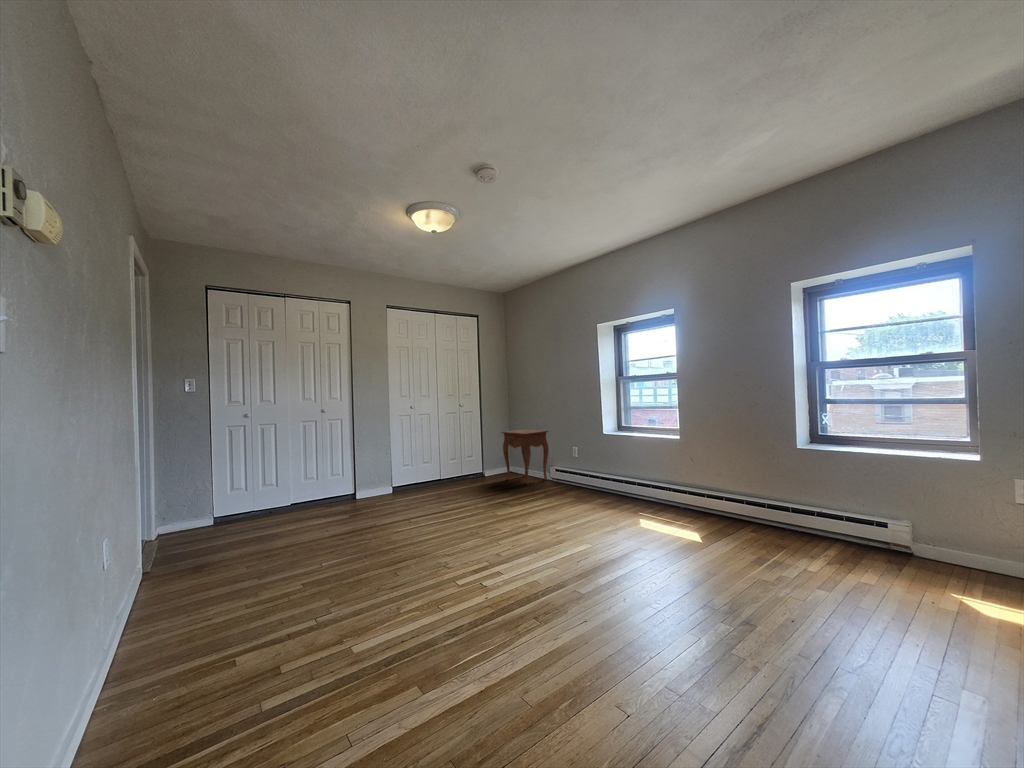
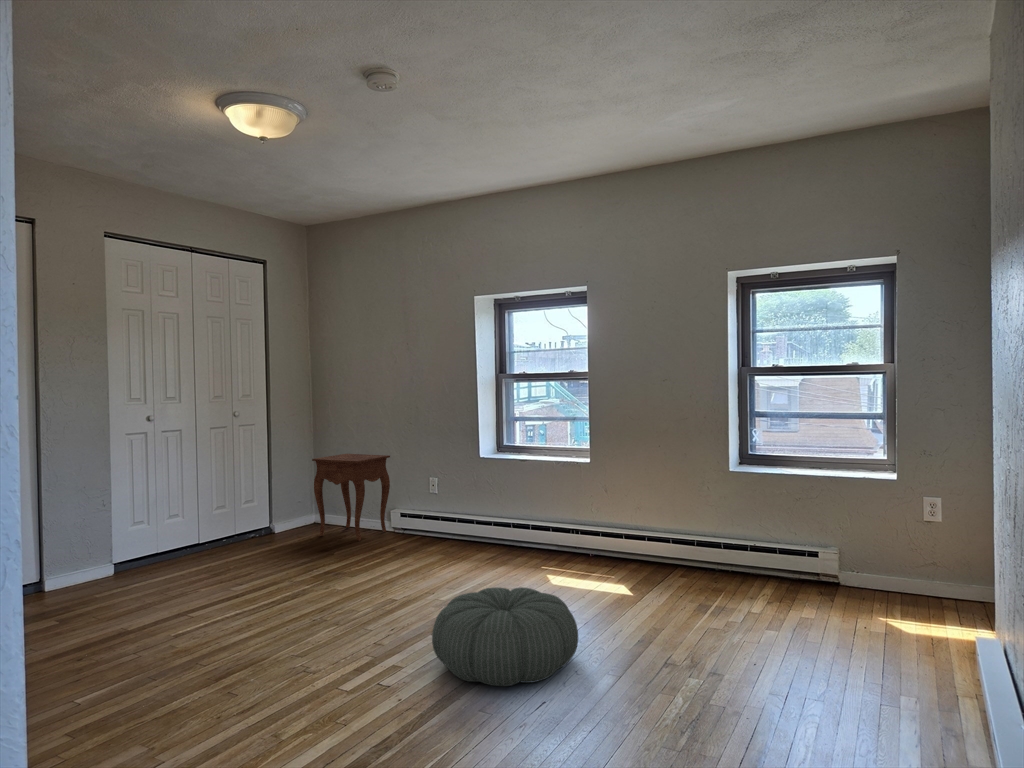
pouf: none [521,524,628,600] -> present [432,587,578,686]

